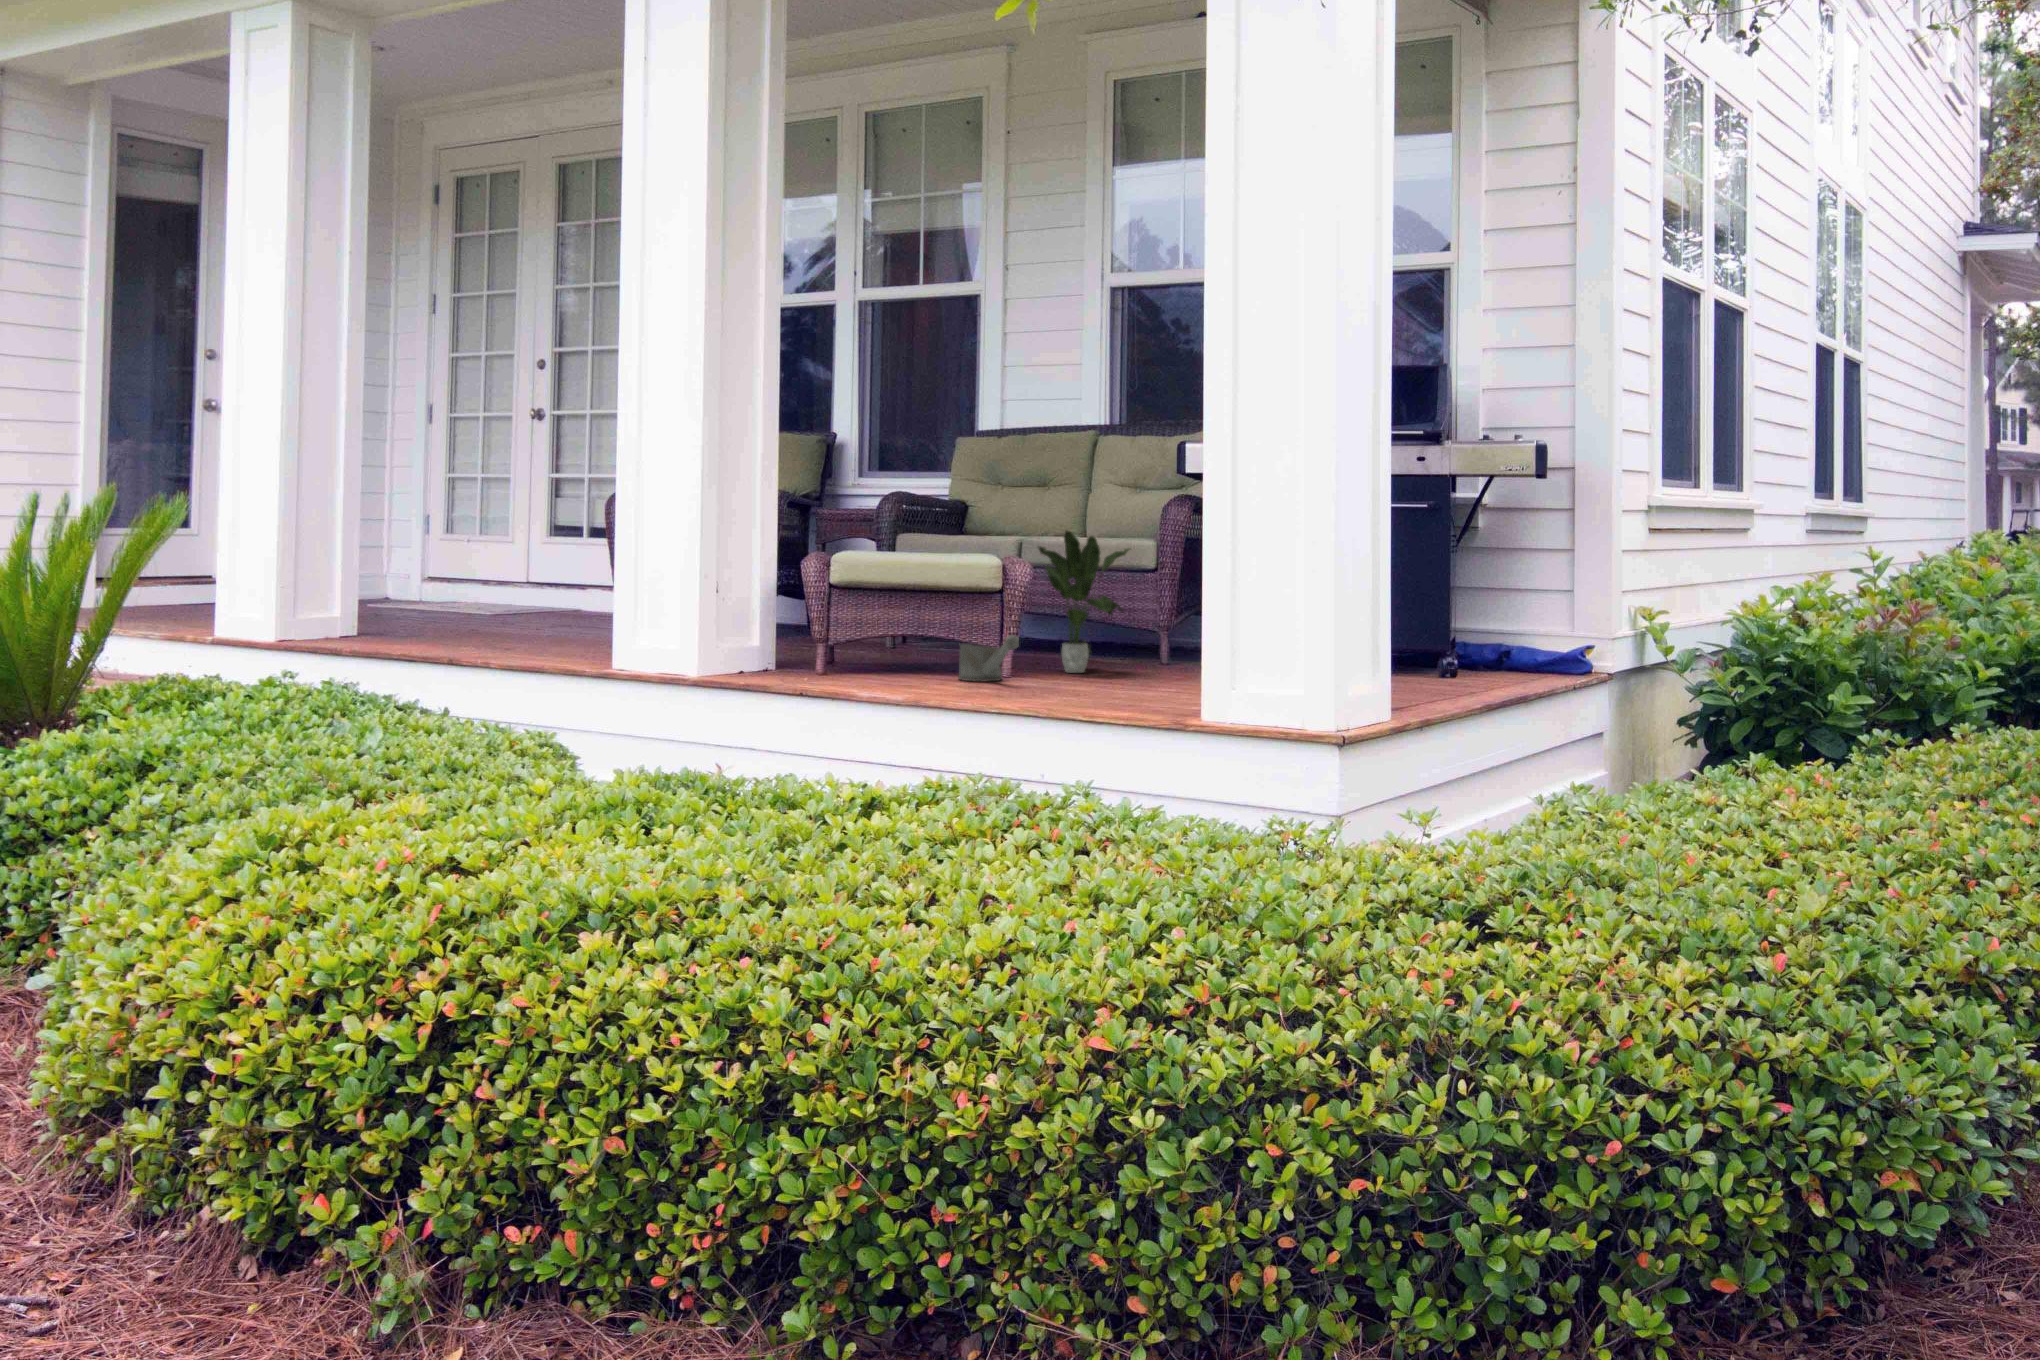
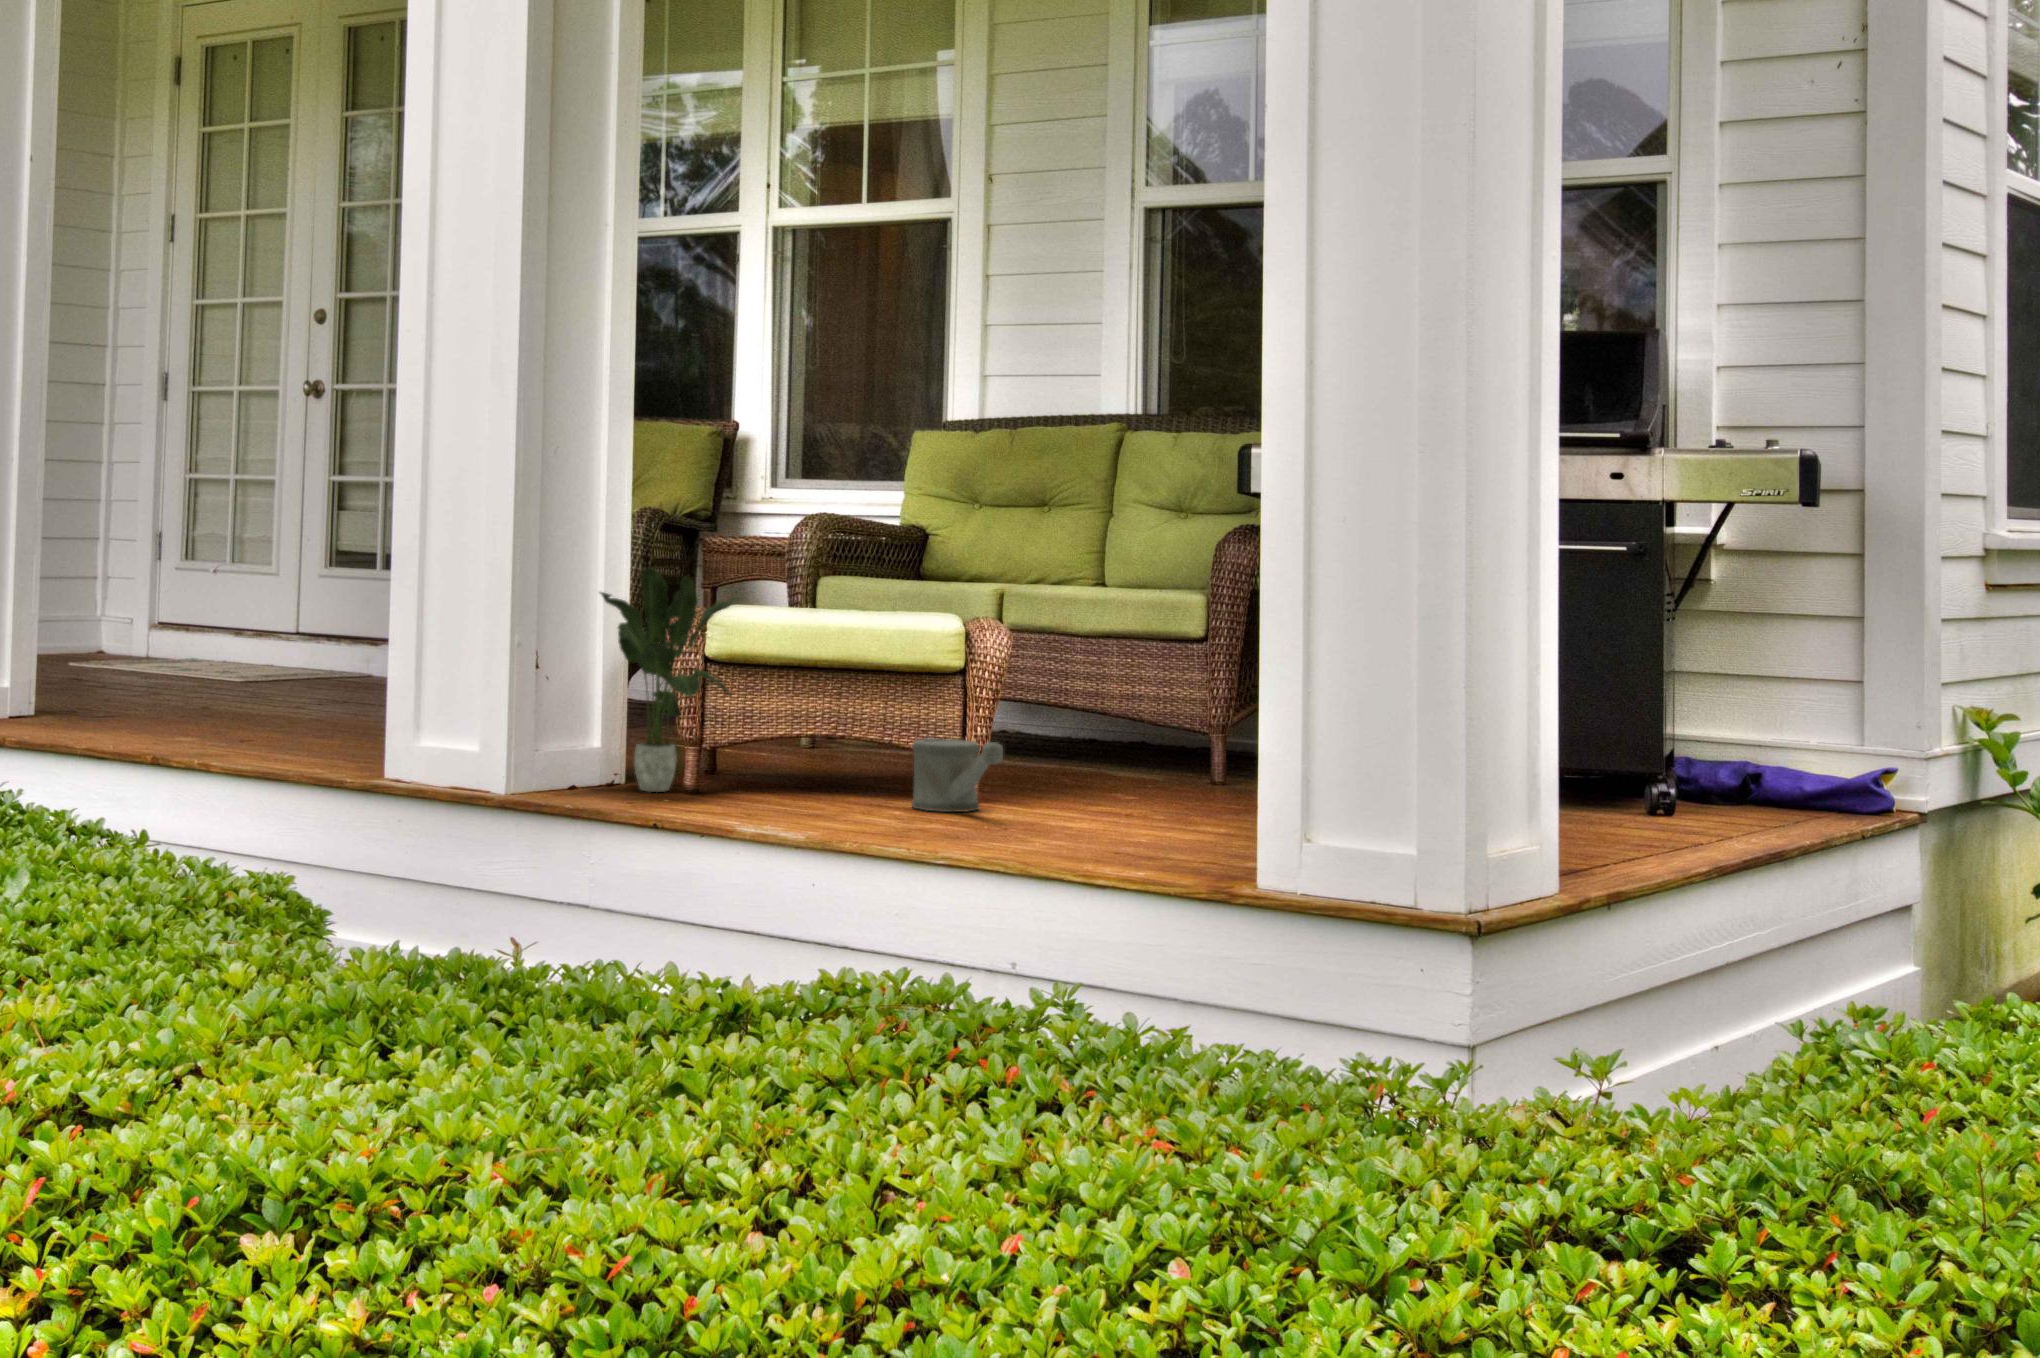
potted plant: present [1038,531,1130,673] -> present [600,568,738,792]

